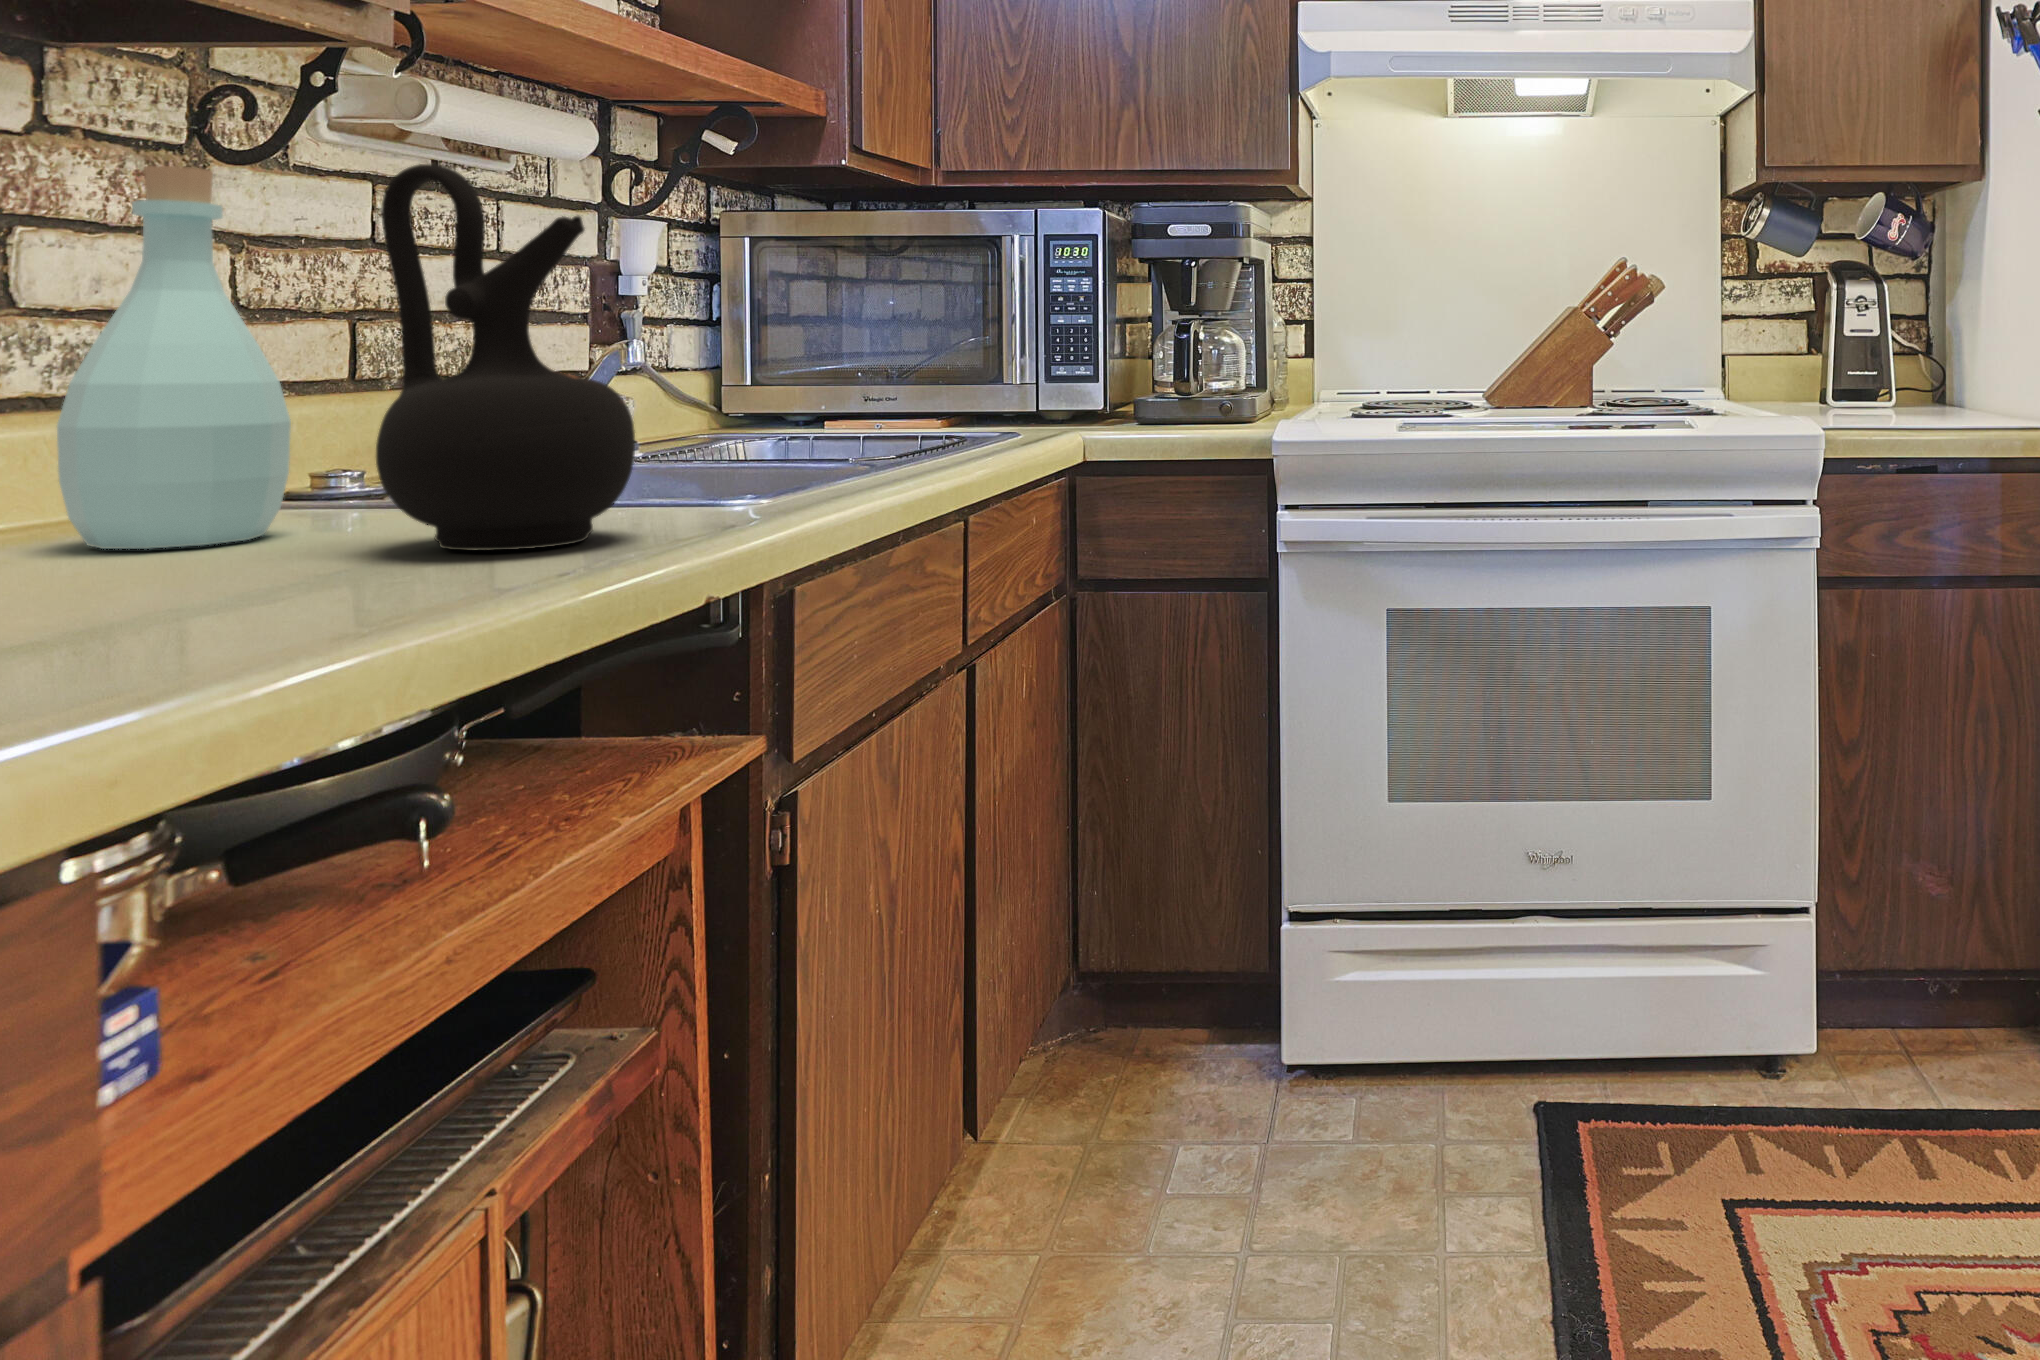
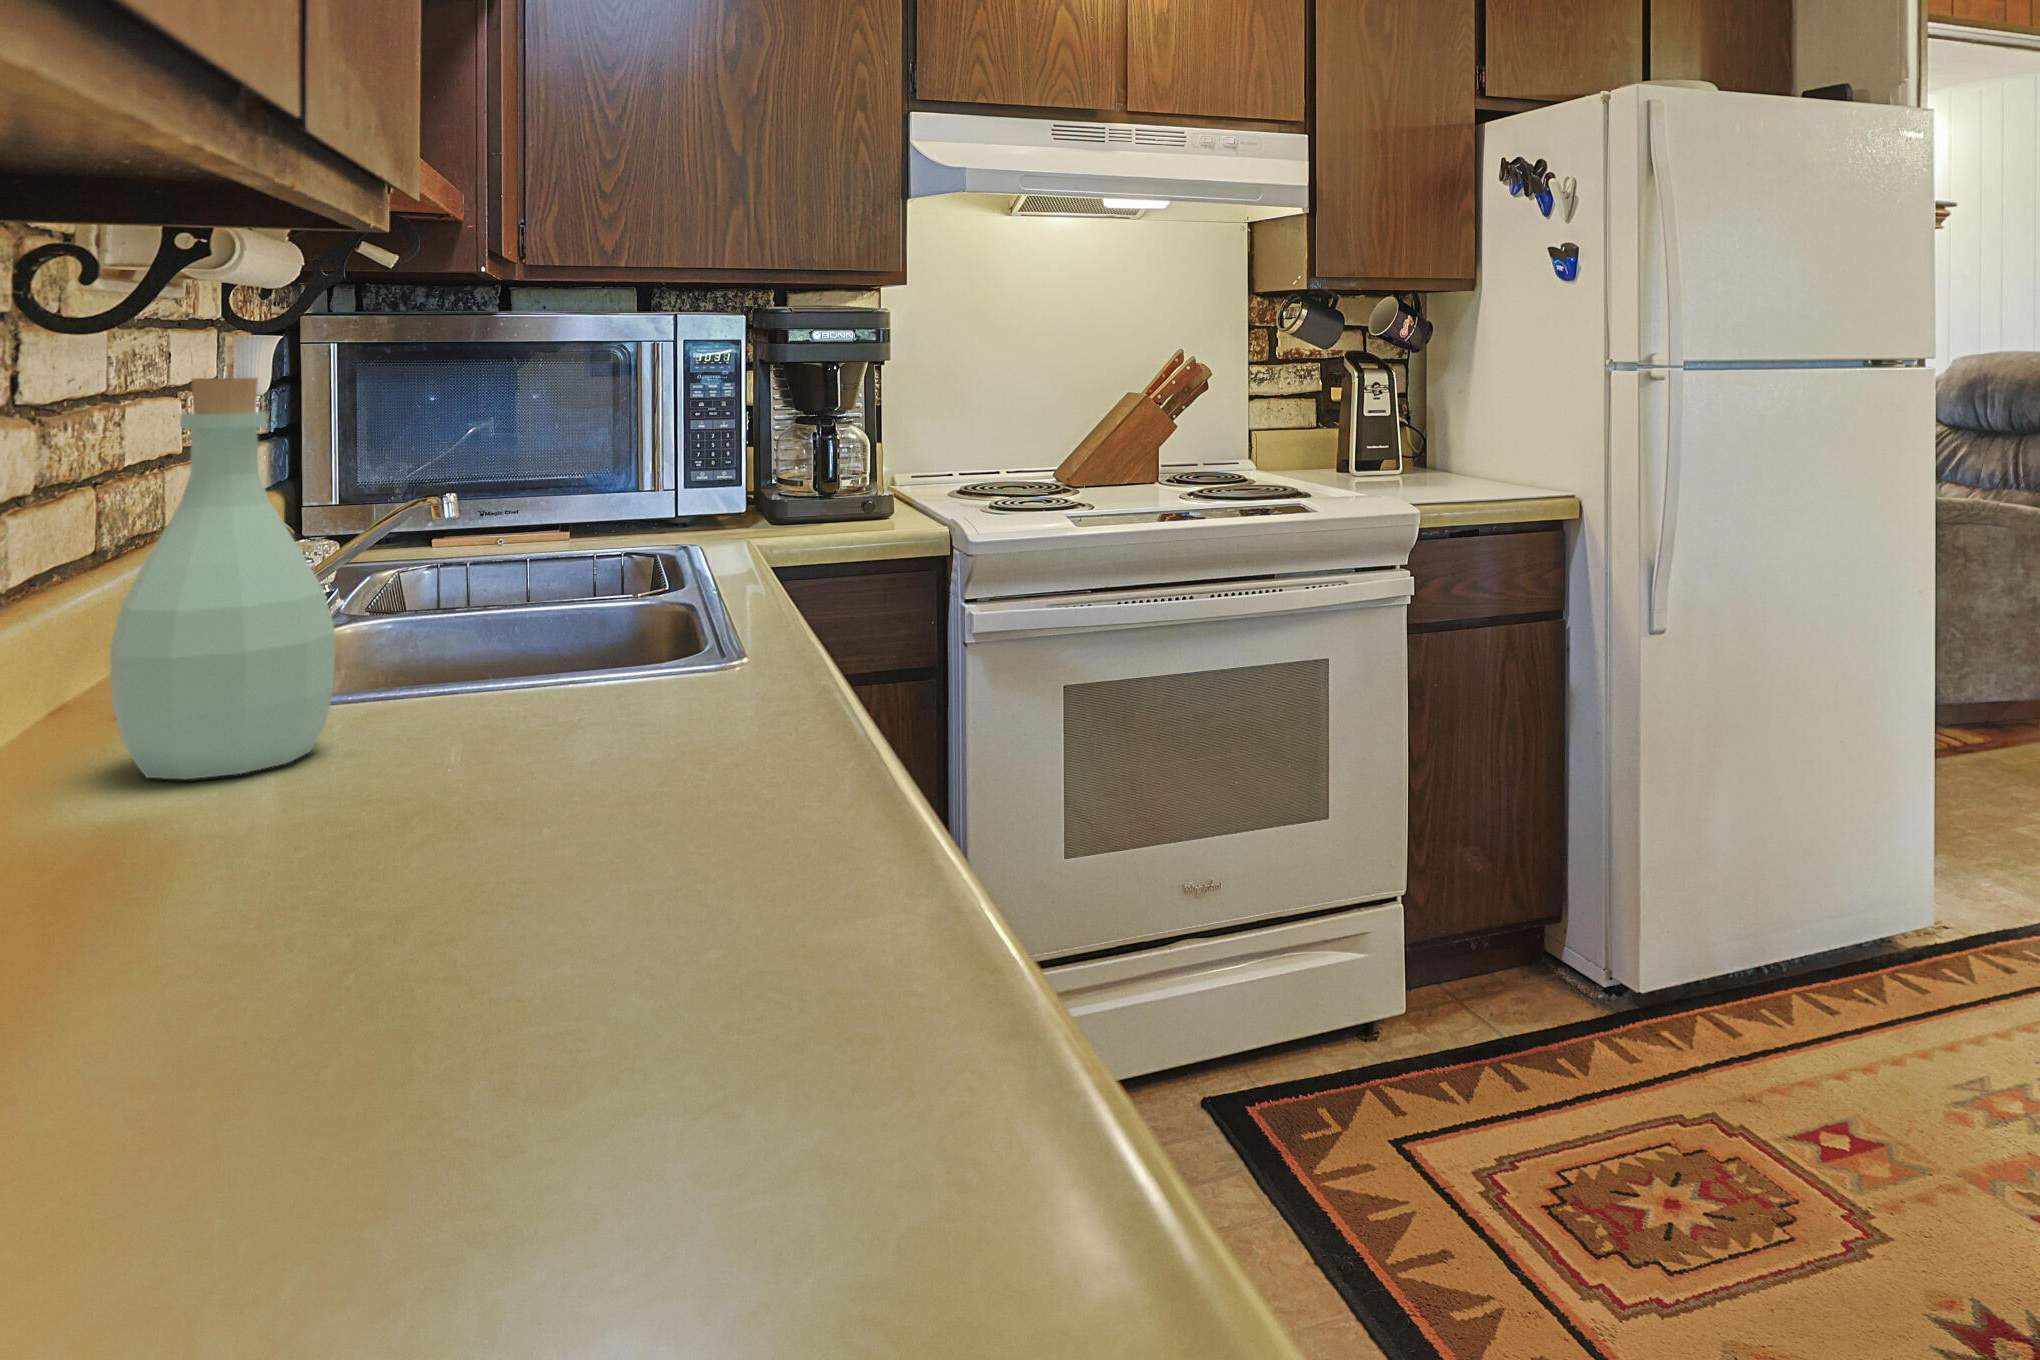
ceramic jug: present [376,164,635,551] -> none [492,375,726,740]

